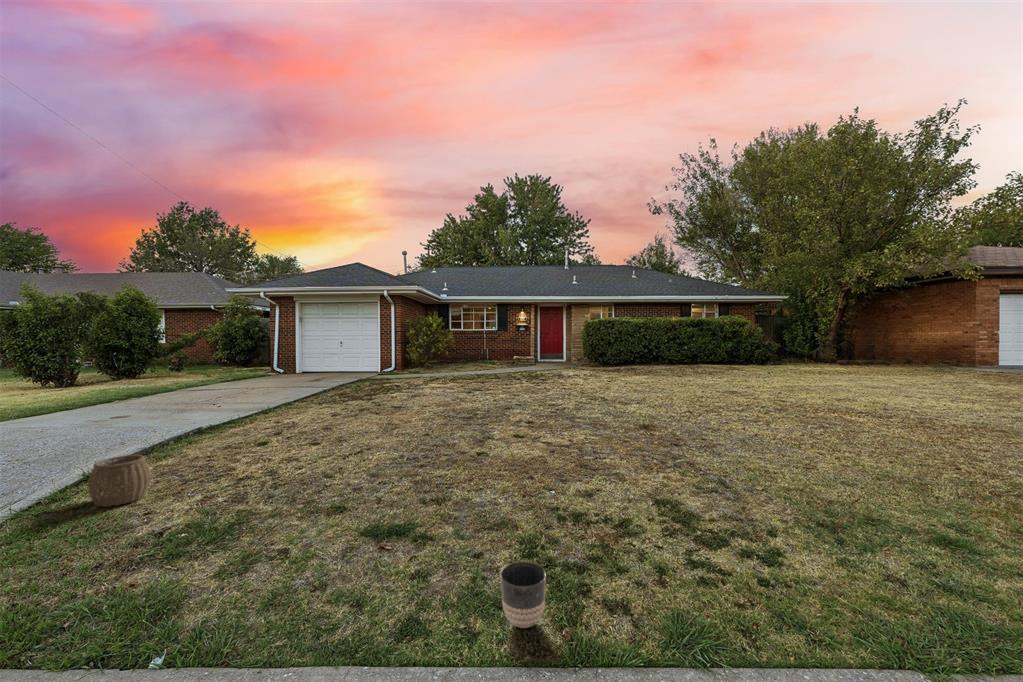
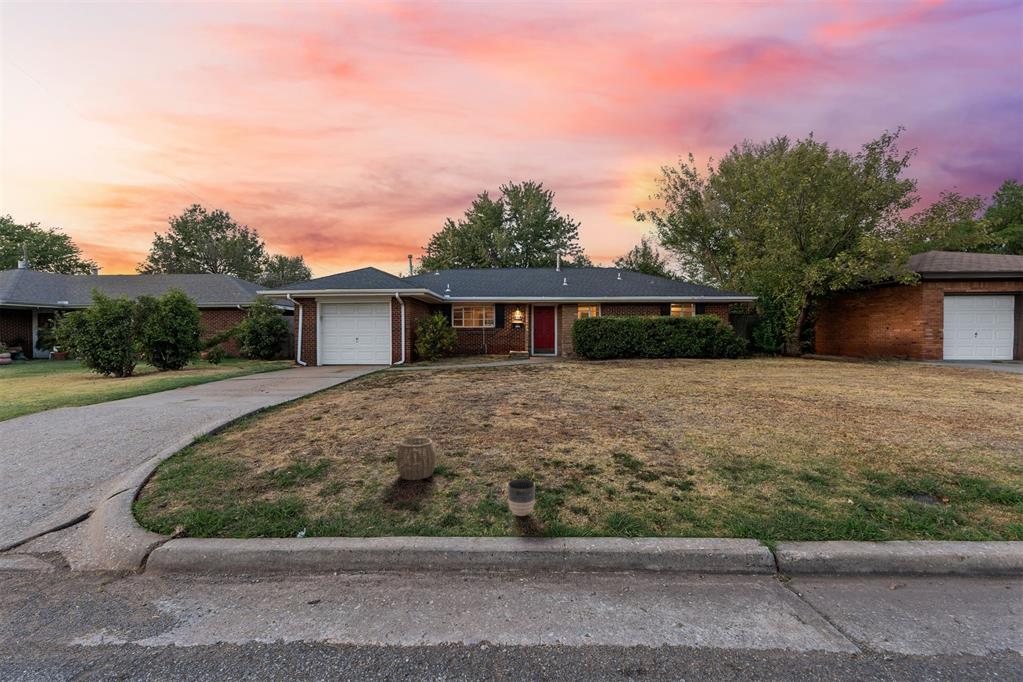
woven basket: present [88,455,151,507] -> present [396,438,436,480]

